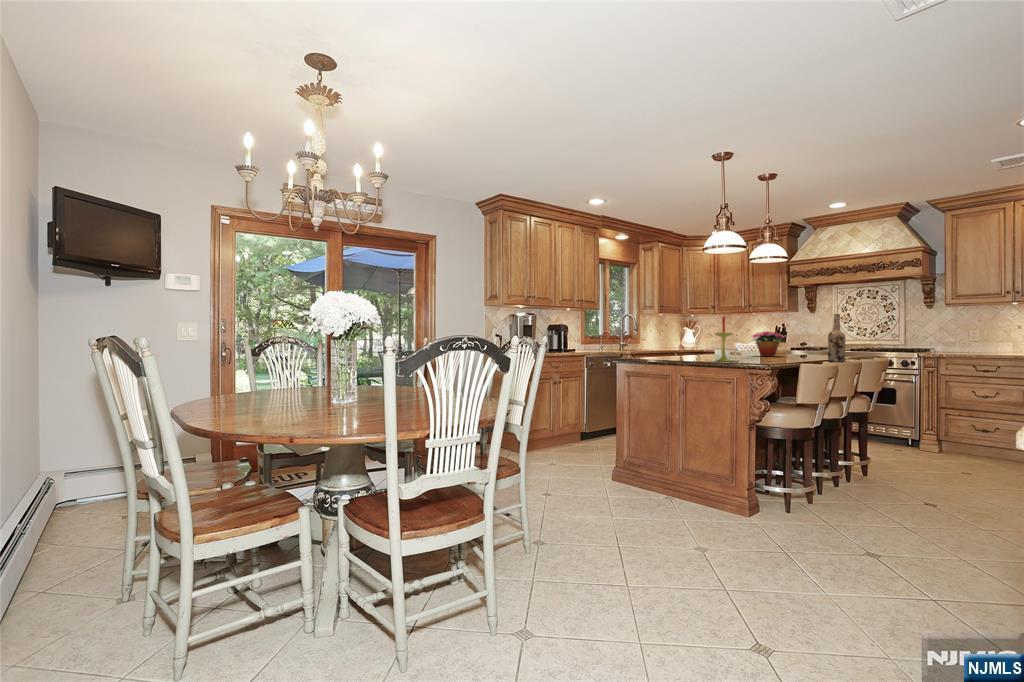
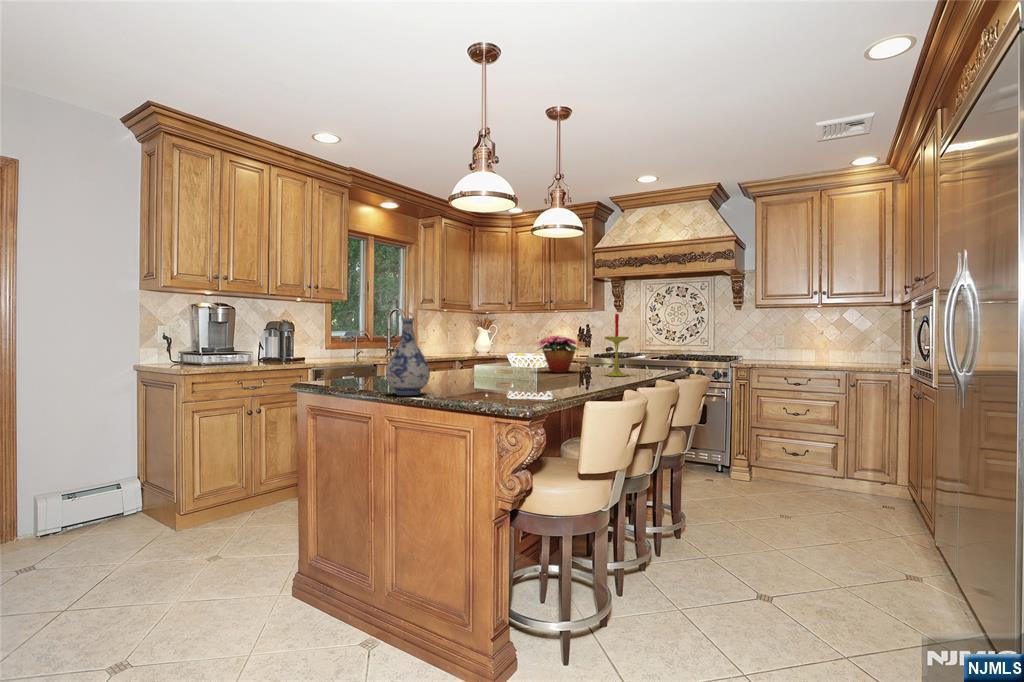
wine bottle: present [828,314,845,362] -> none [637,311,661,388]
candle: present [715,316,733,361] -> present [605,314,629,376]
vase: none [671,321,696,363] -> present [386,318,430,395]

